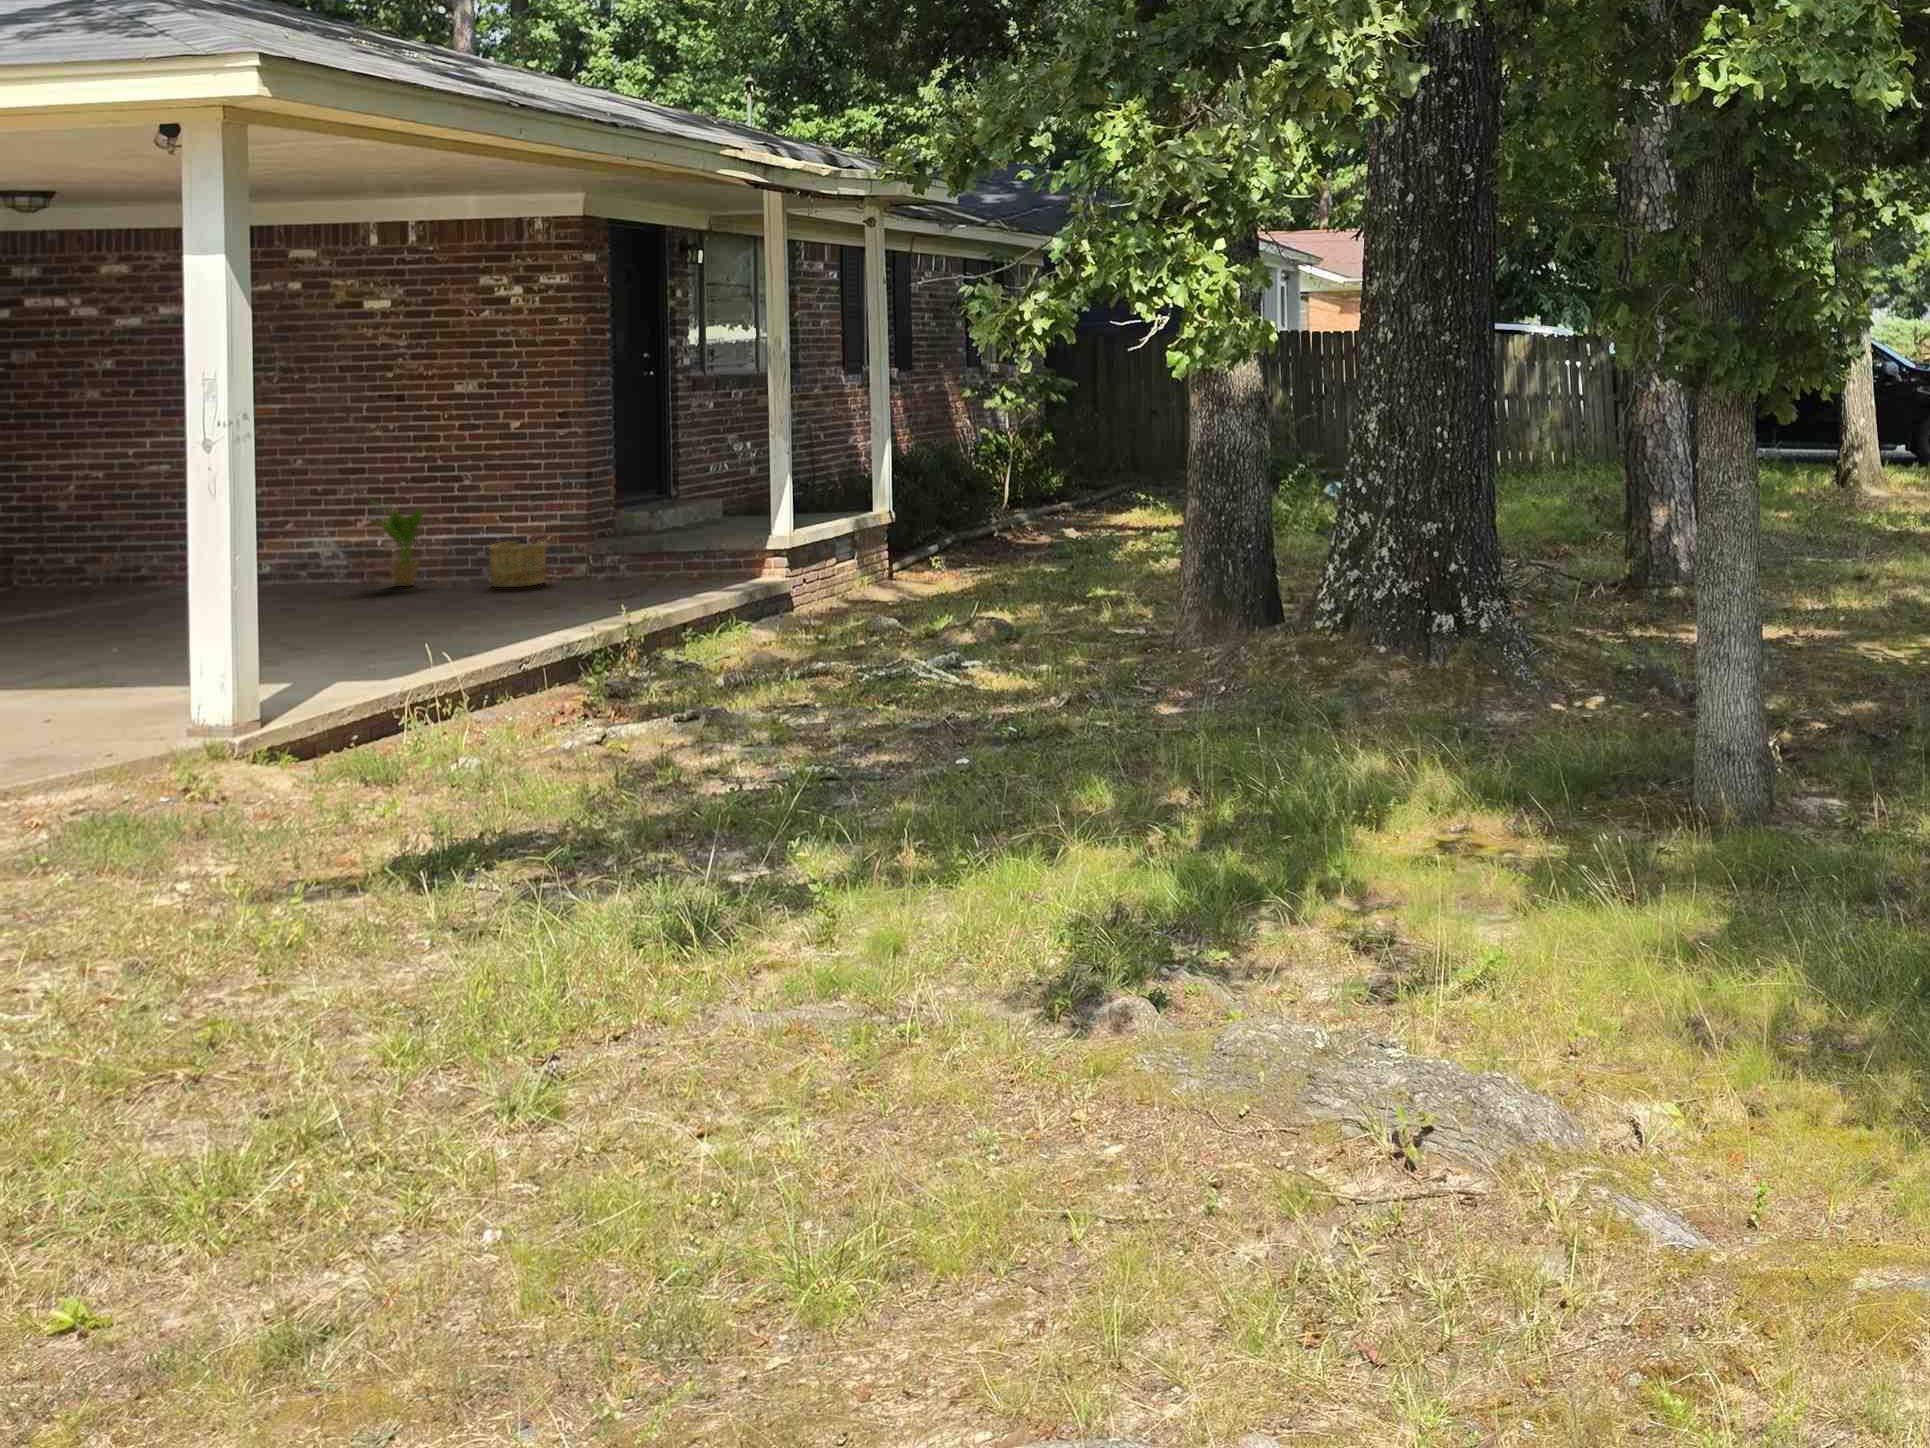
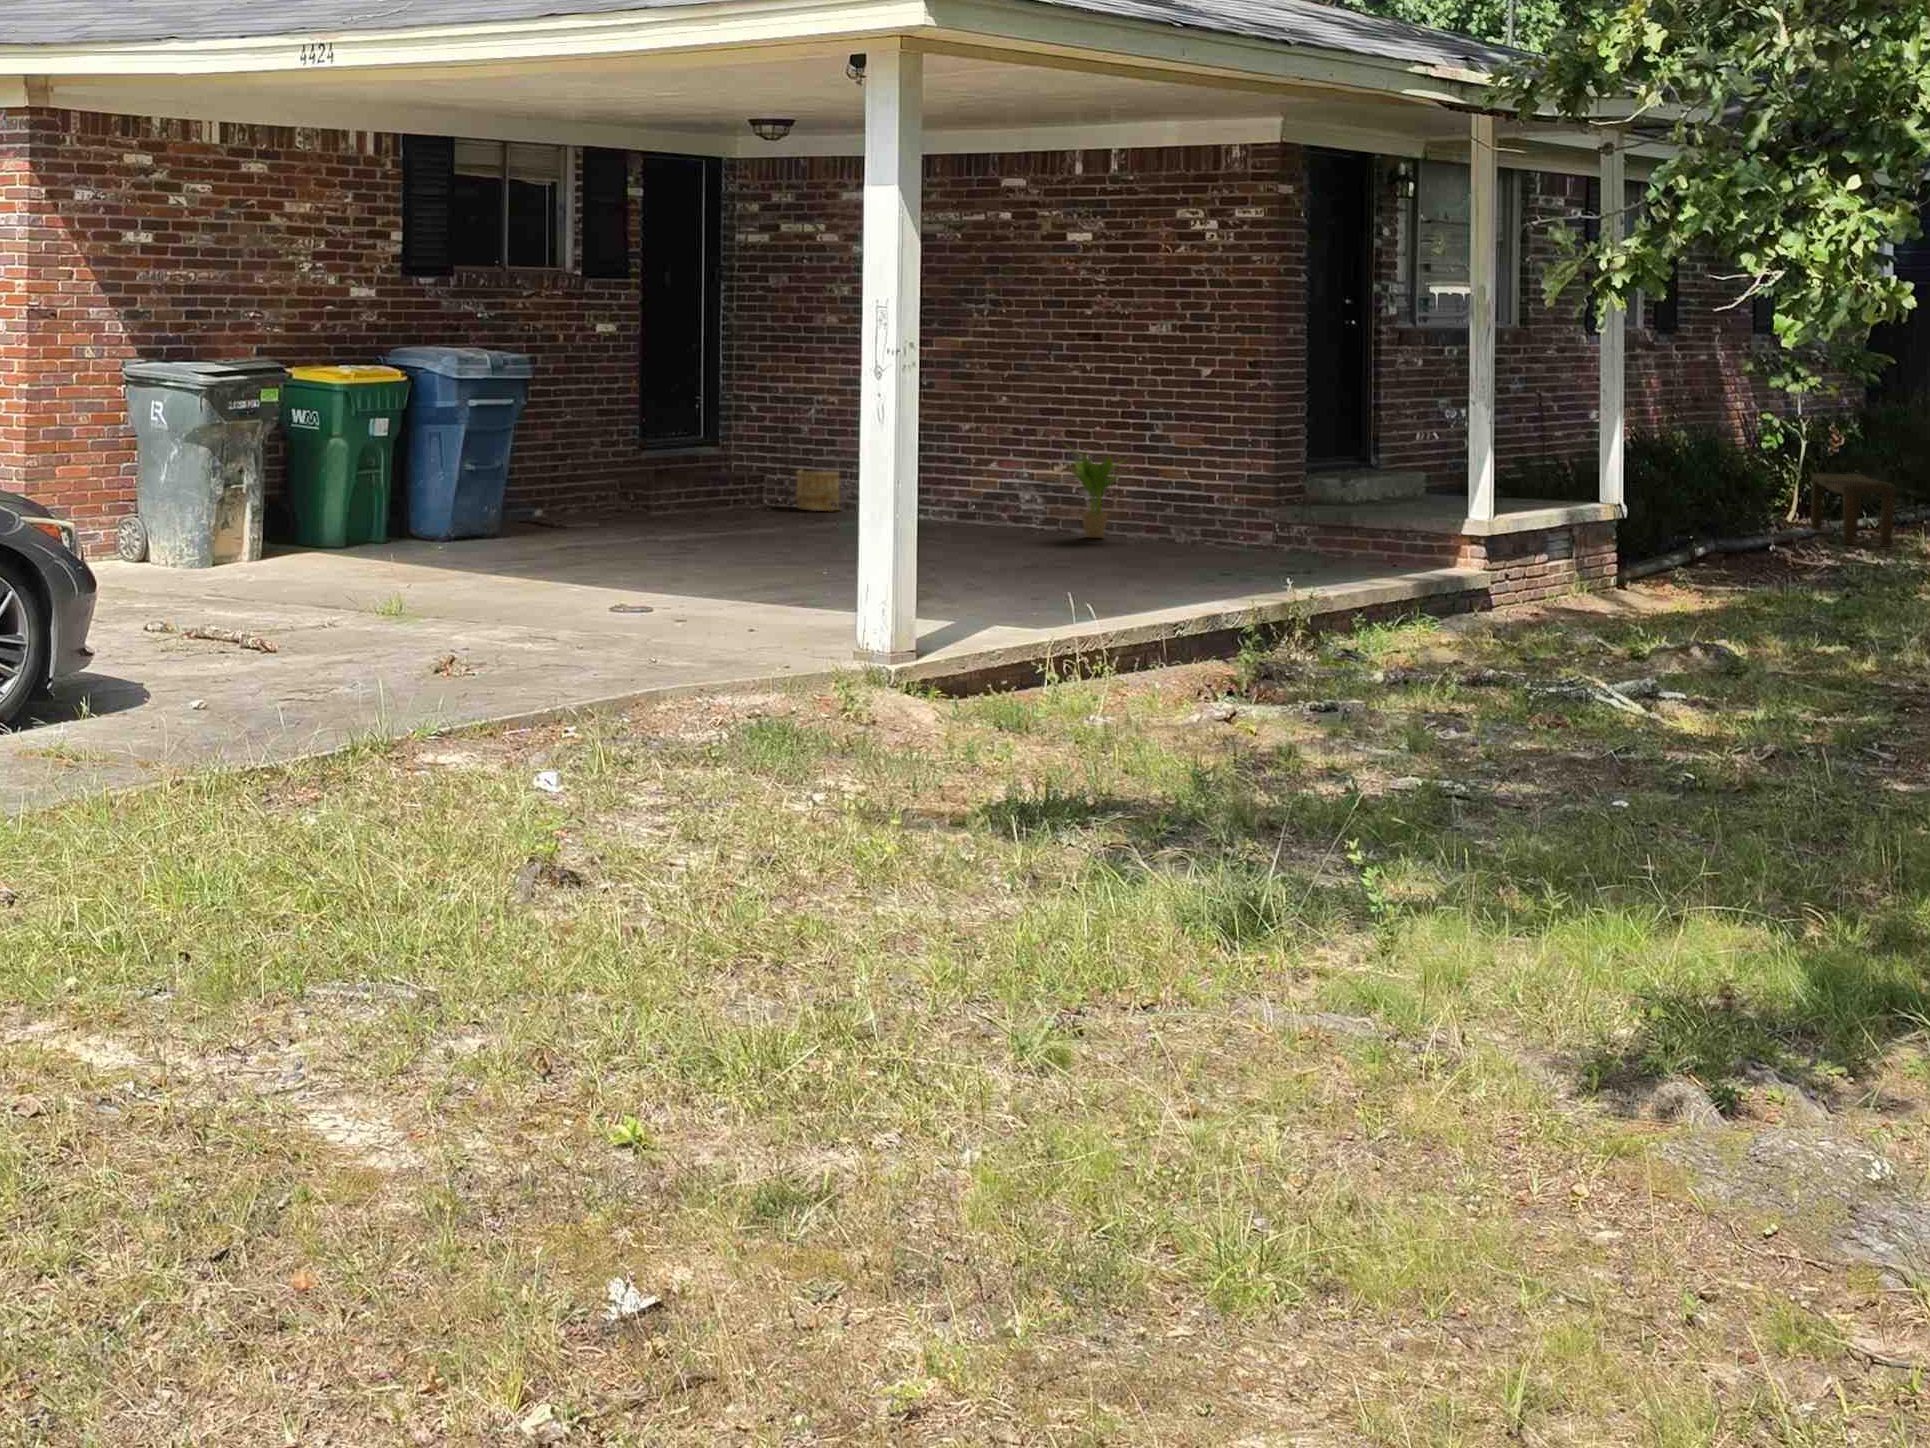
bench: none [1025,471,1090,526] -> present [1810,473,1896,547]
wooden bucket: present [489,541,546,587] -> present [796,469,840,511]

